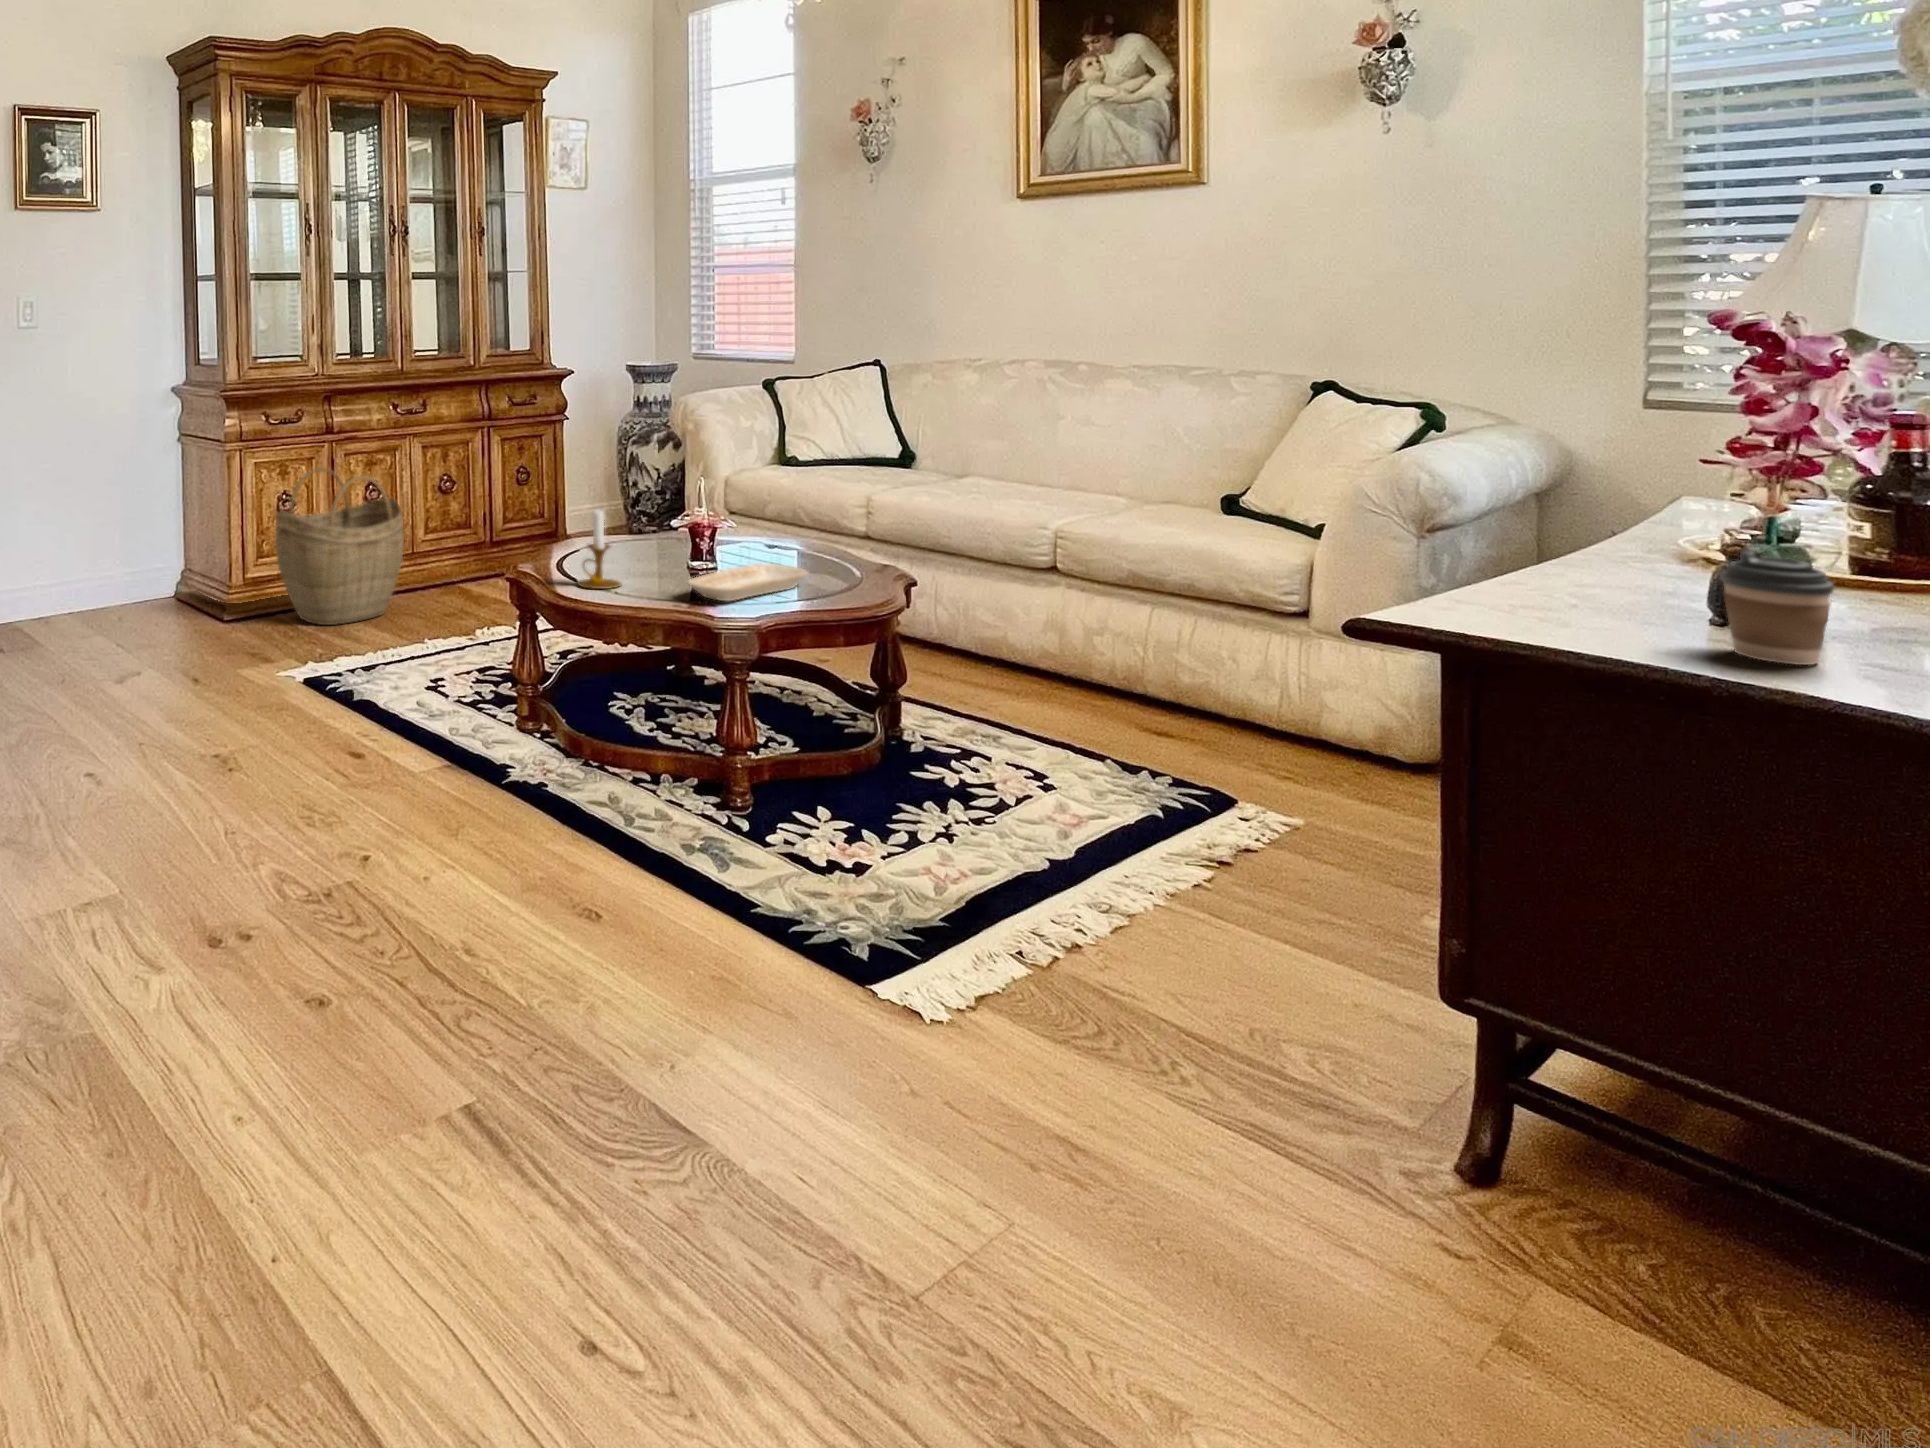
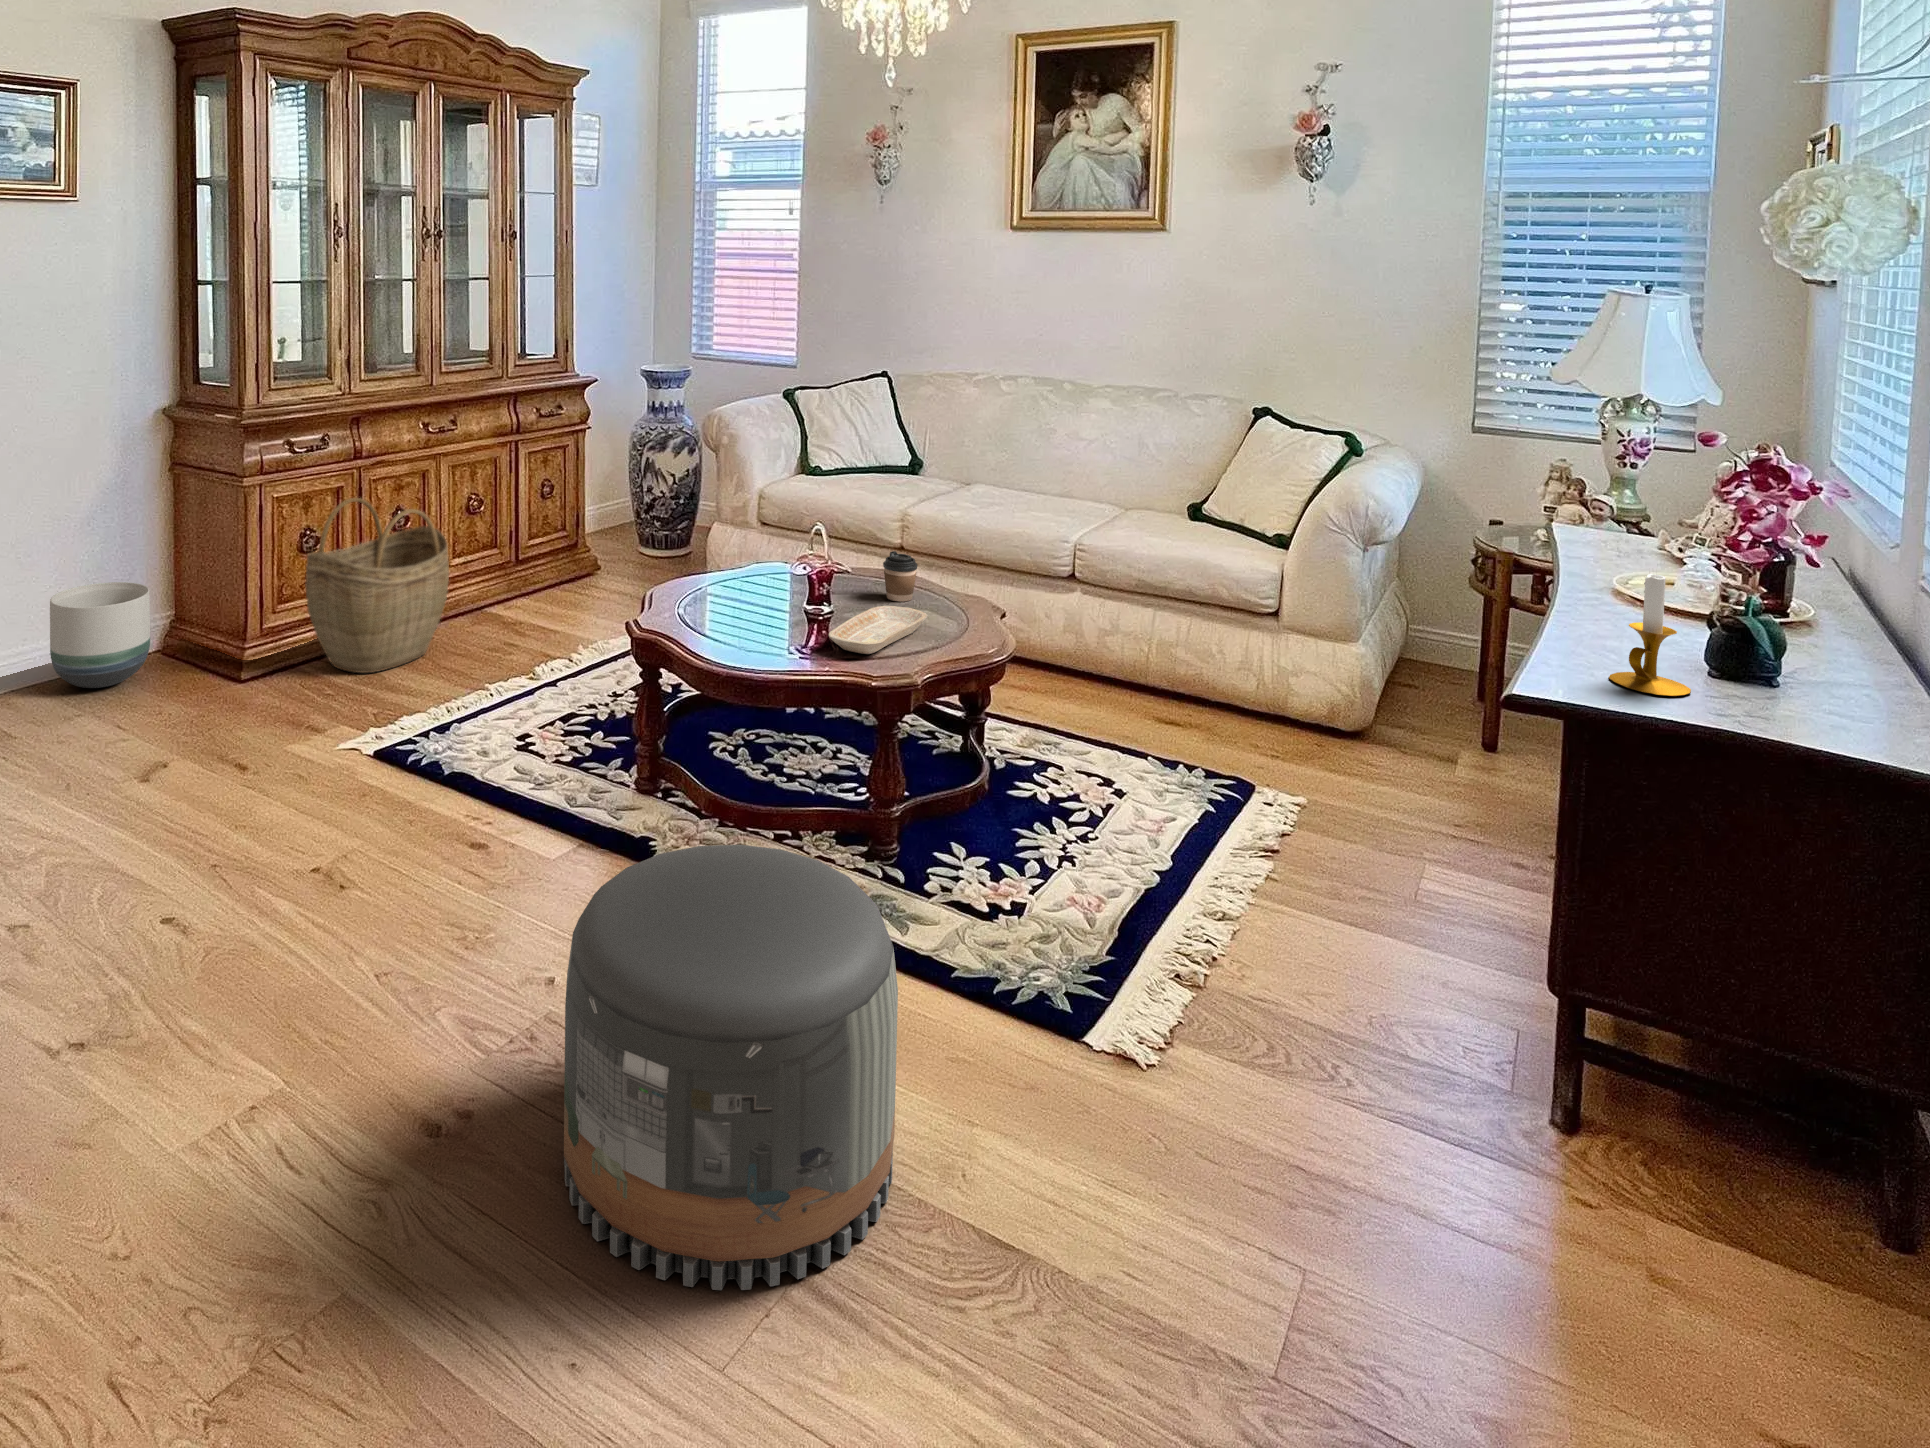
candlestick: present [578,510,620,589] -> present [1609,574,1691,696]
planter: none [73,533,152,619] -> present [50,582,150,688]
coffee cup: present [1720,550,1834,665] -> present [883,551,918,601]
pouf: none [296,727,612,1103] -> present [564,845,898,1290]

